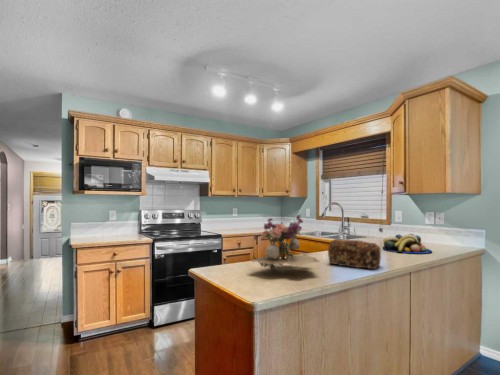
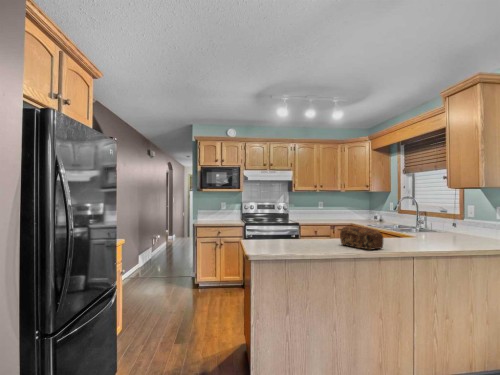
flower arrangement: present [252,215,319,271] -> none [272,205,323,245]
fruit bowl: present [383,234,432,254] -> none [421,227,473,245]

